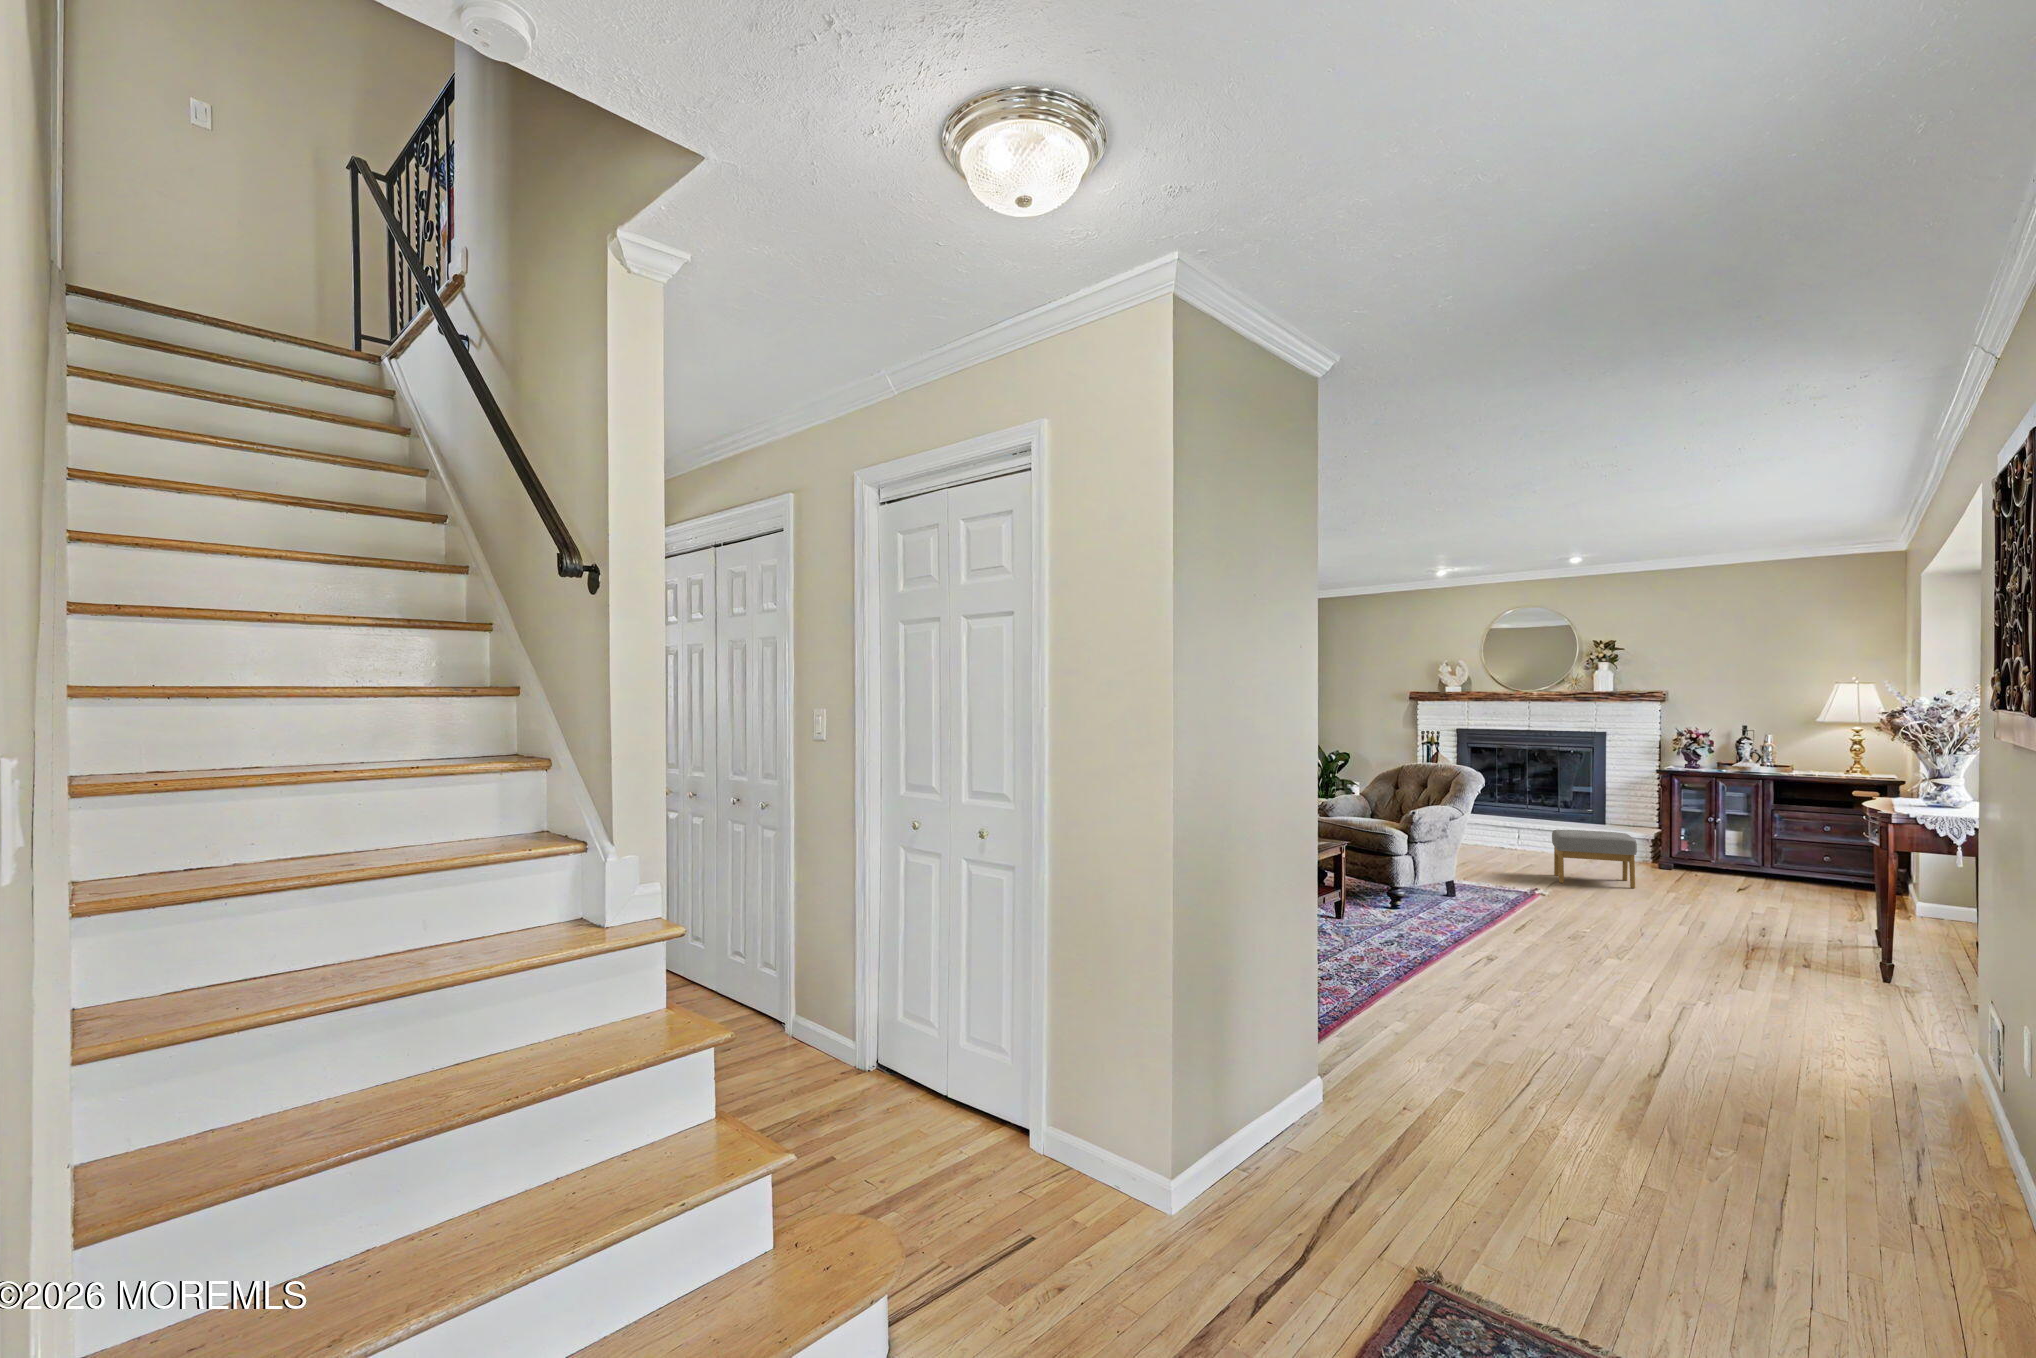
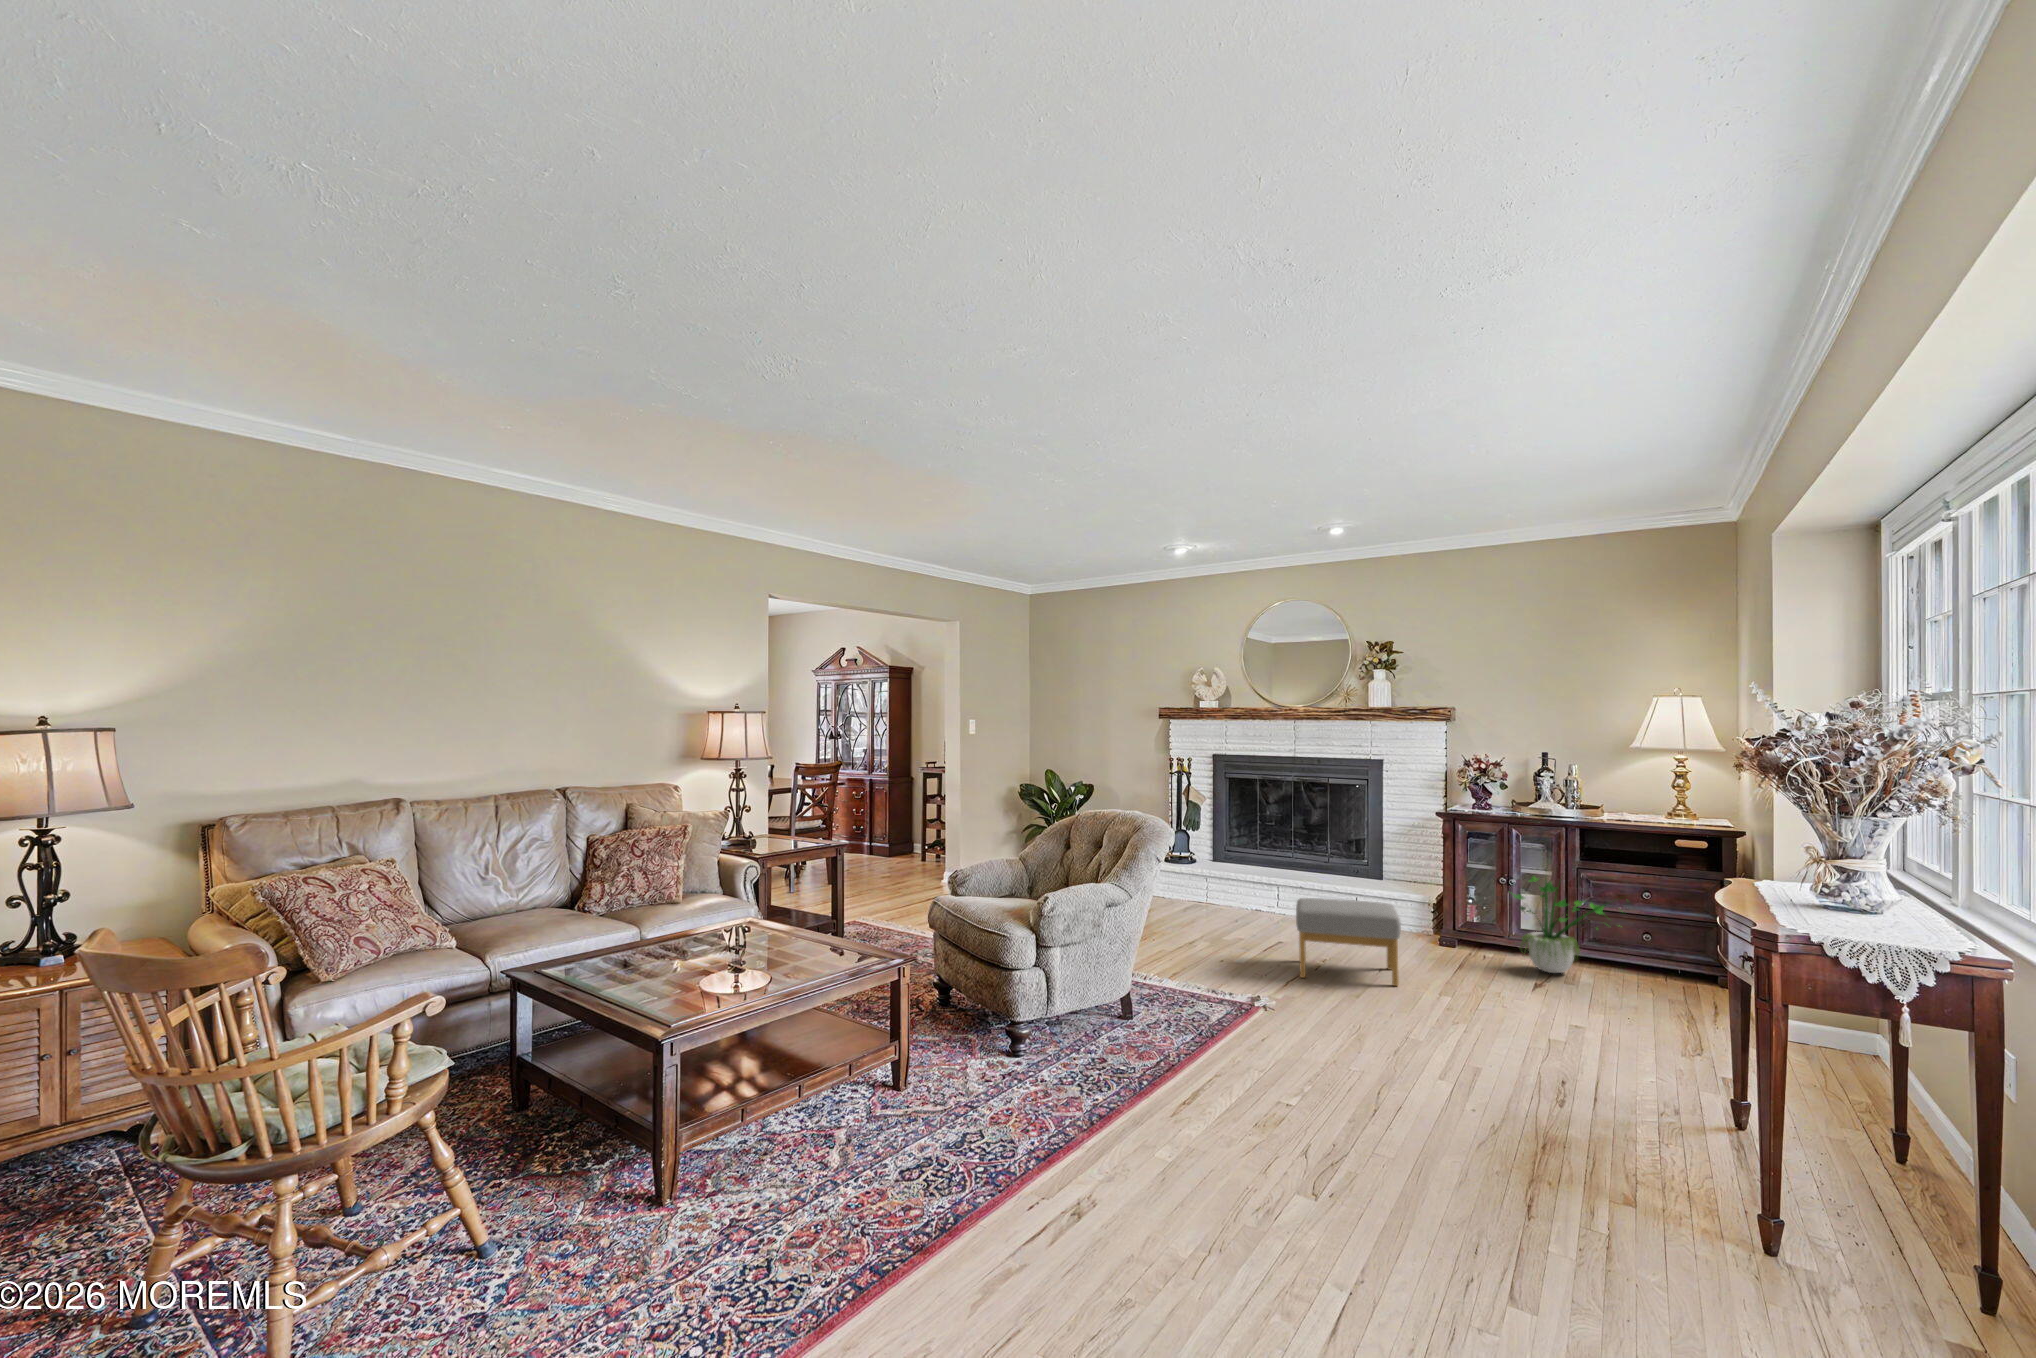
potted plant: none [1716,800,1817,884] -> present [1513,876,1606,973]

